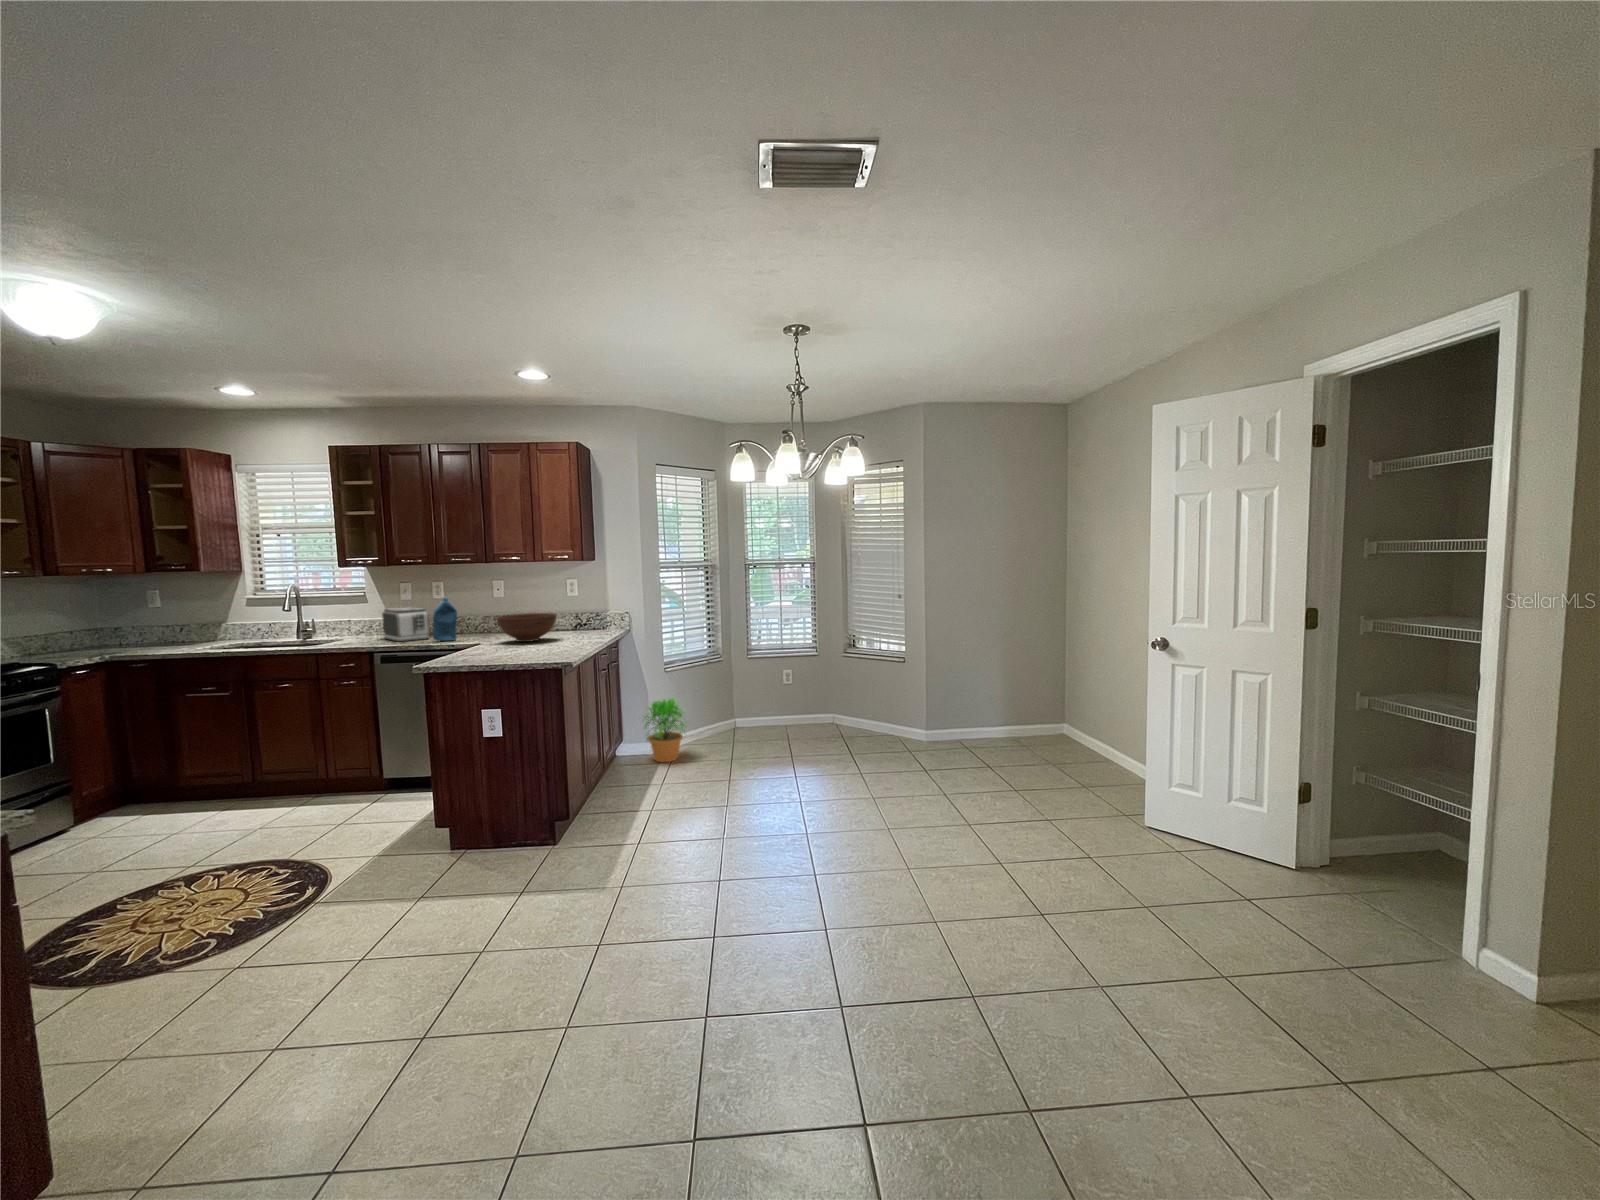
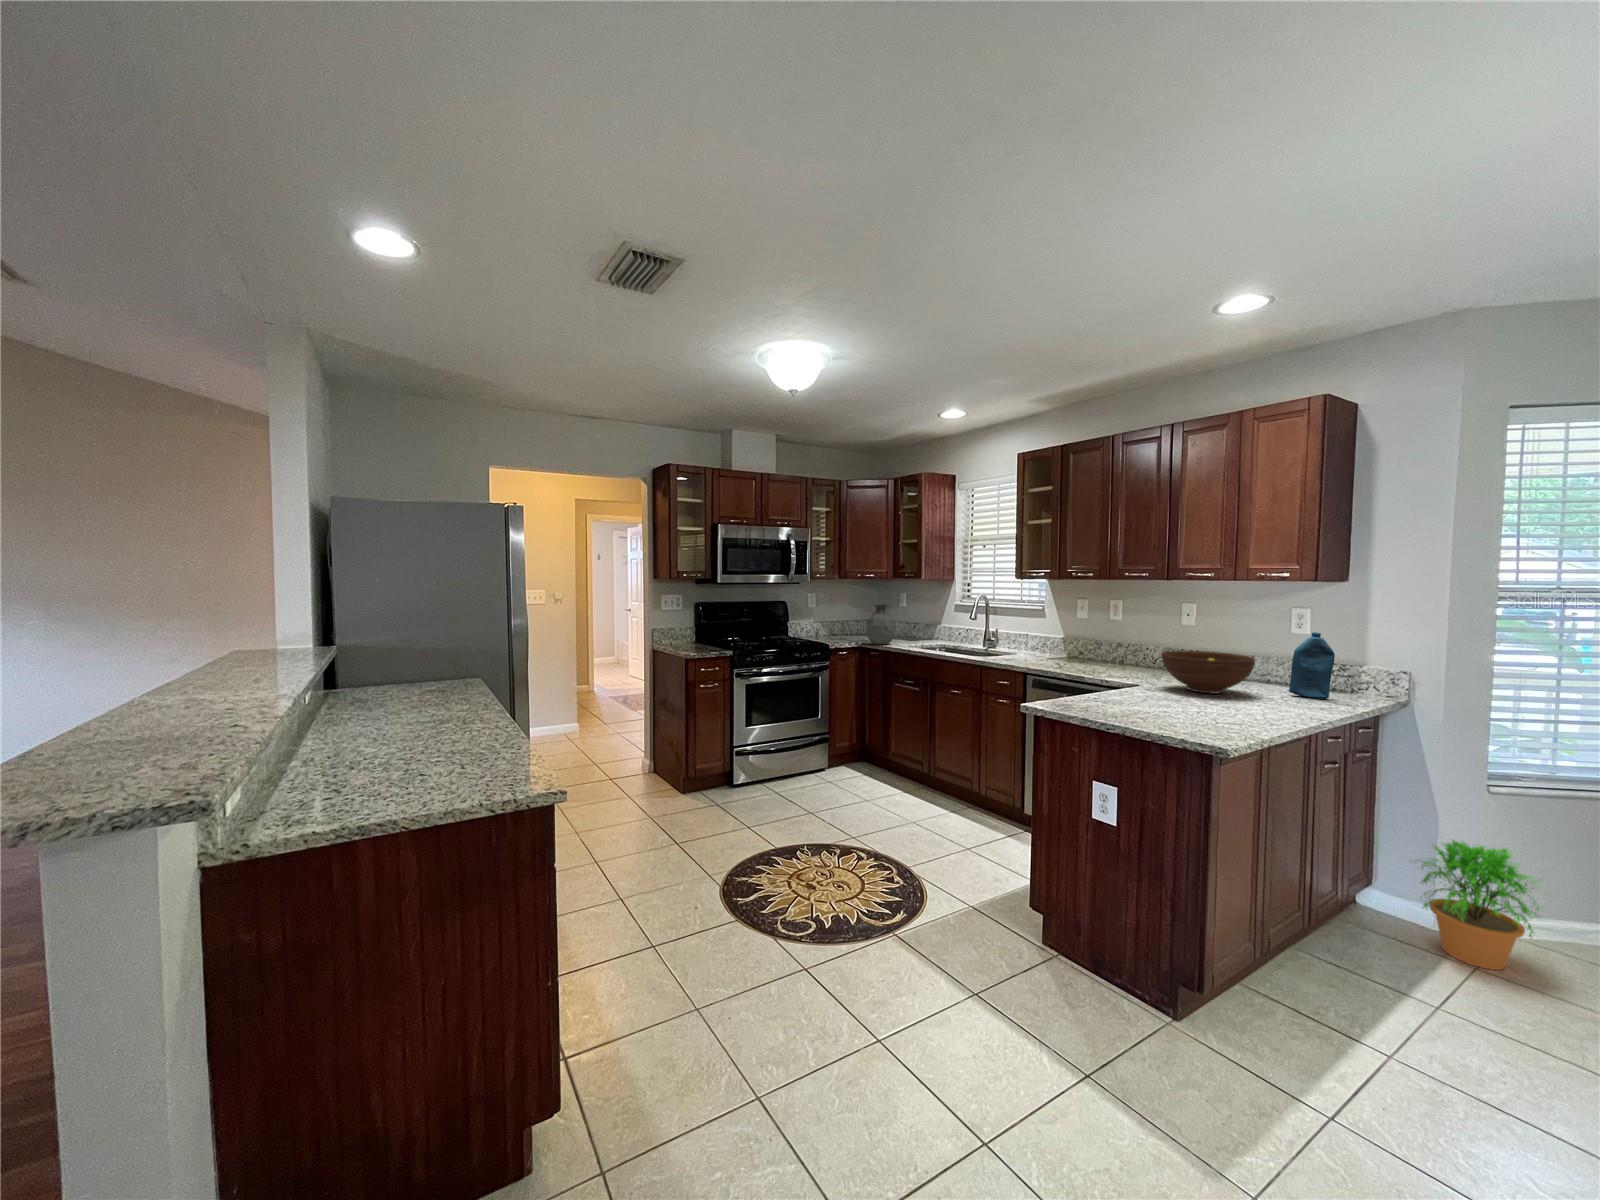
bottle: present [433,598,457,641] -> present [1289,632,1335,699]
vase: none [116,604,167,655] -> present [866,604,895,645]
toaster: present [382,607,430,642] -> none [1051,626,1094,666]

